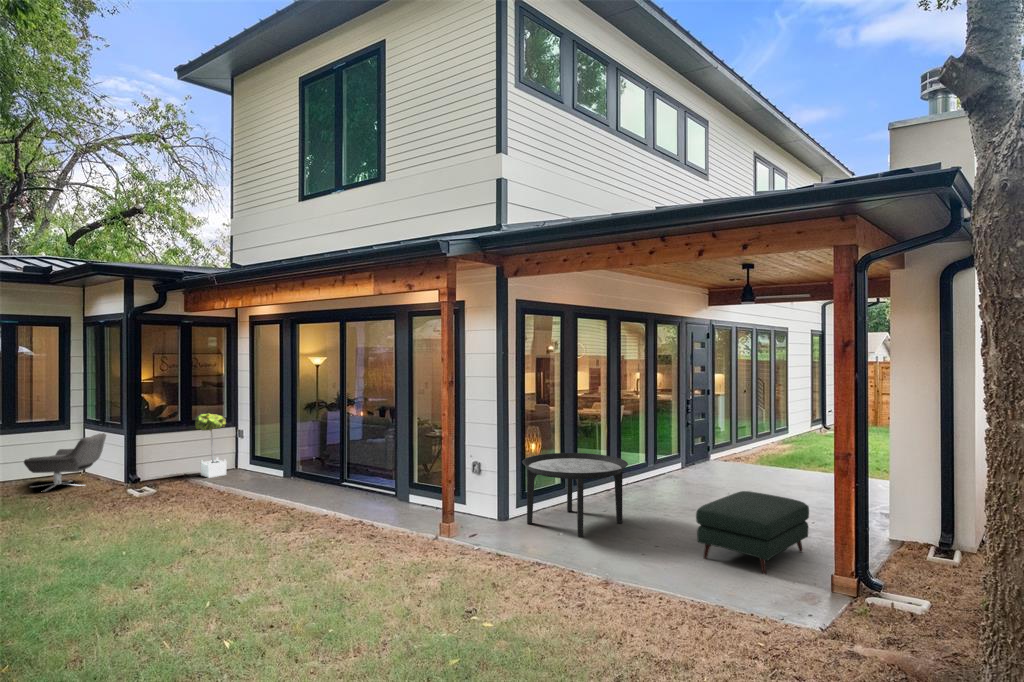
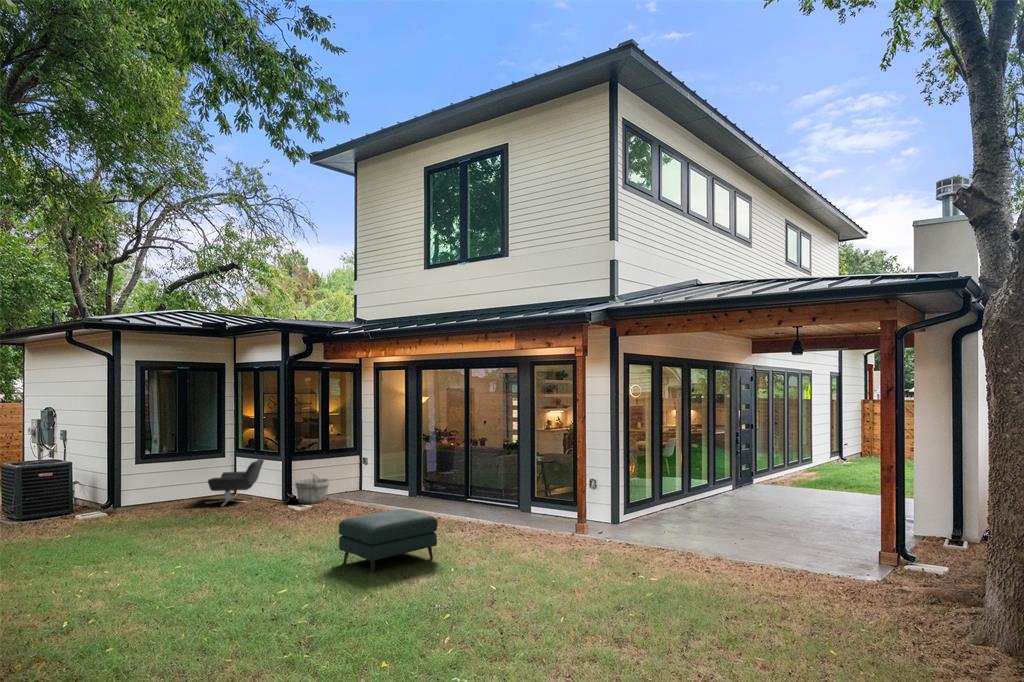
potted tree: present [195,413,226,478] -> none [333,442,357,497]
wooden bucket: none [138,450,184,488] -> present [296,475,329,504]
round table: present [522,453,628,537] -> none [631,472,714,534]
ottoman: present [696,491,809,574] -> present [339,509,438,573]

